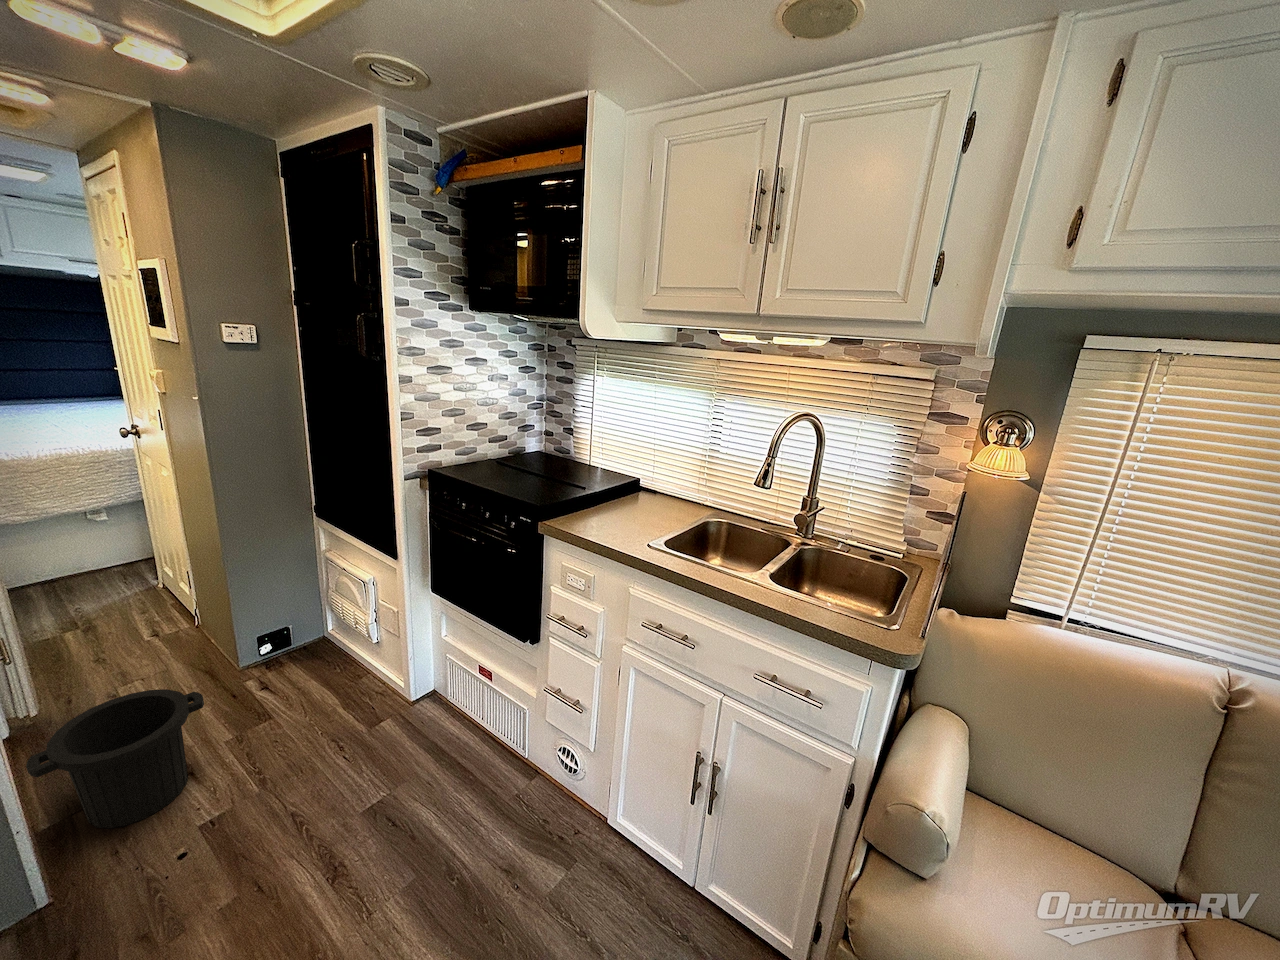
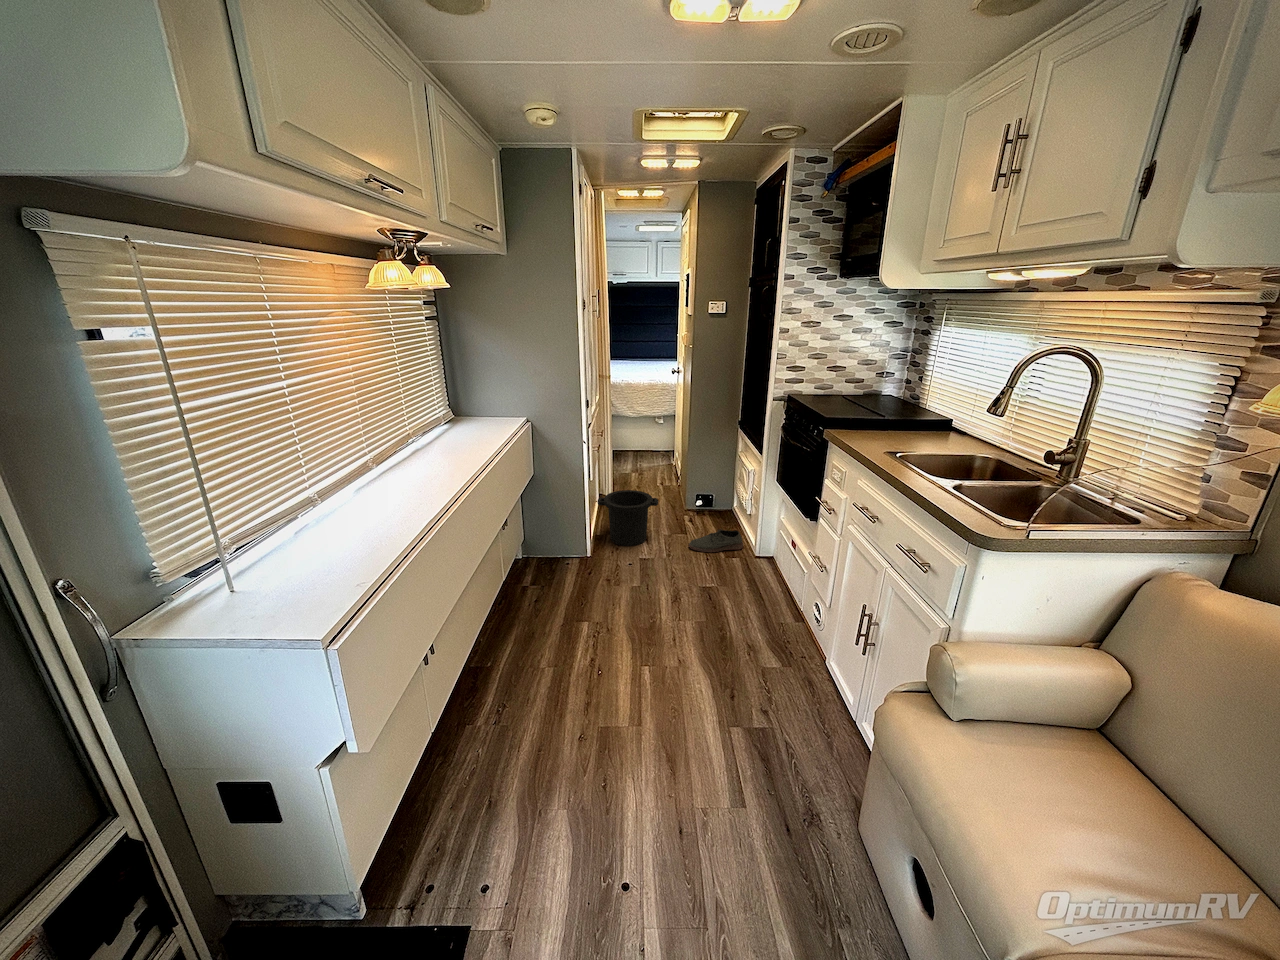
shoe: none [290,677,383,745] -> present [689,529,743,552]

